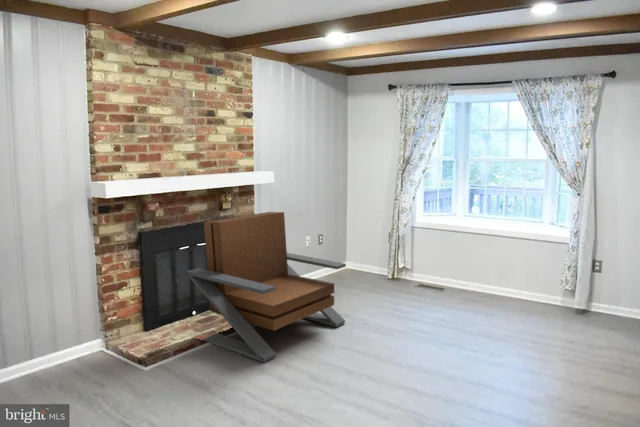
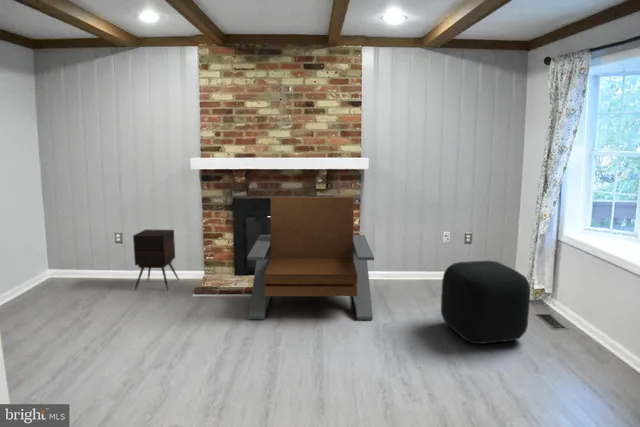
ottoman: none [383,248,447,313] -> present [441,261,530,344]
side table: none [18,291,95,397] -> present [133,229,179,290]

